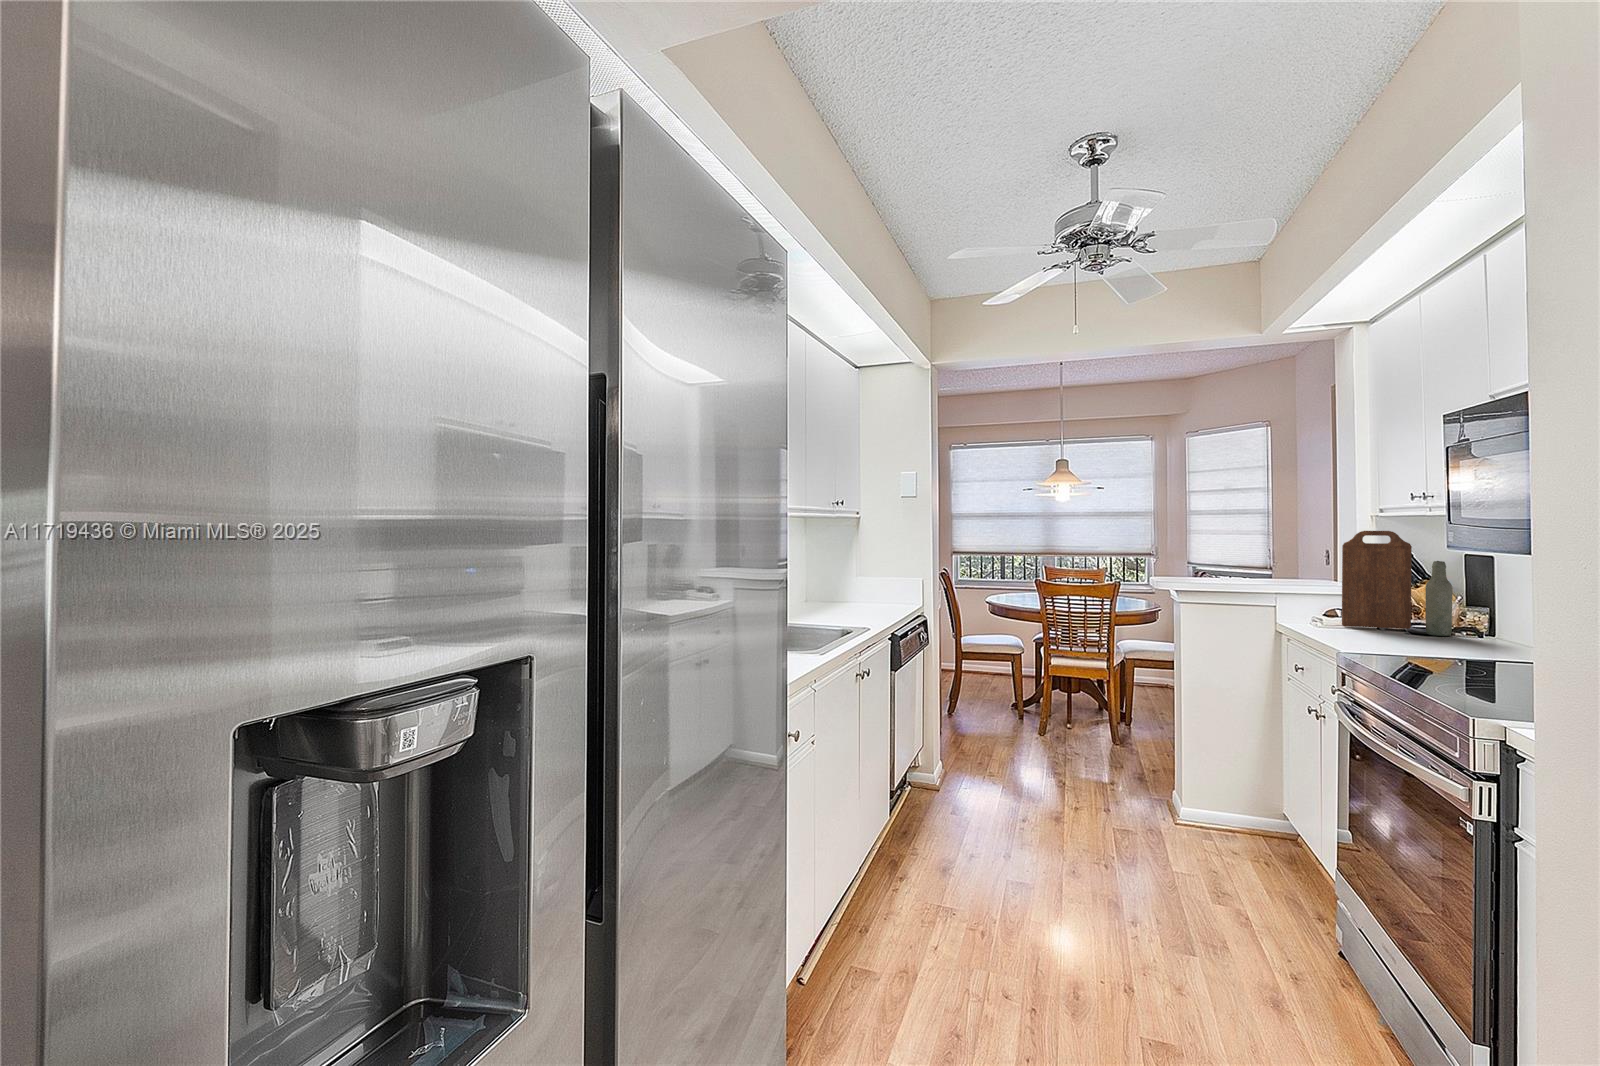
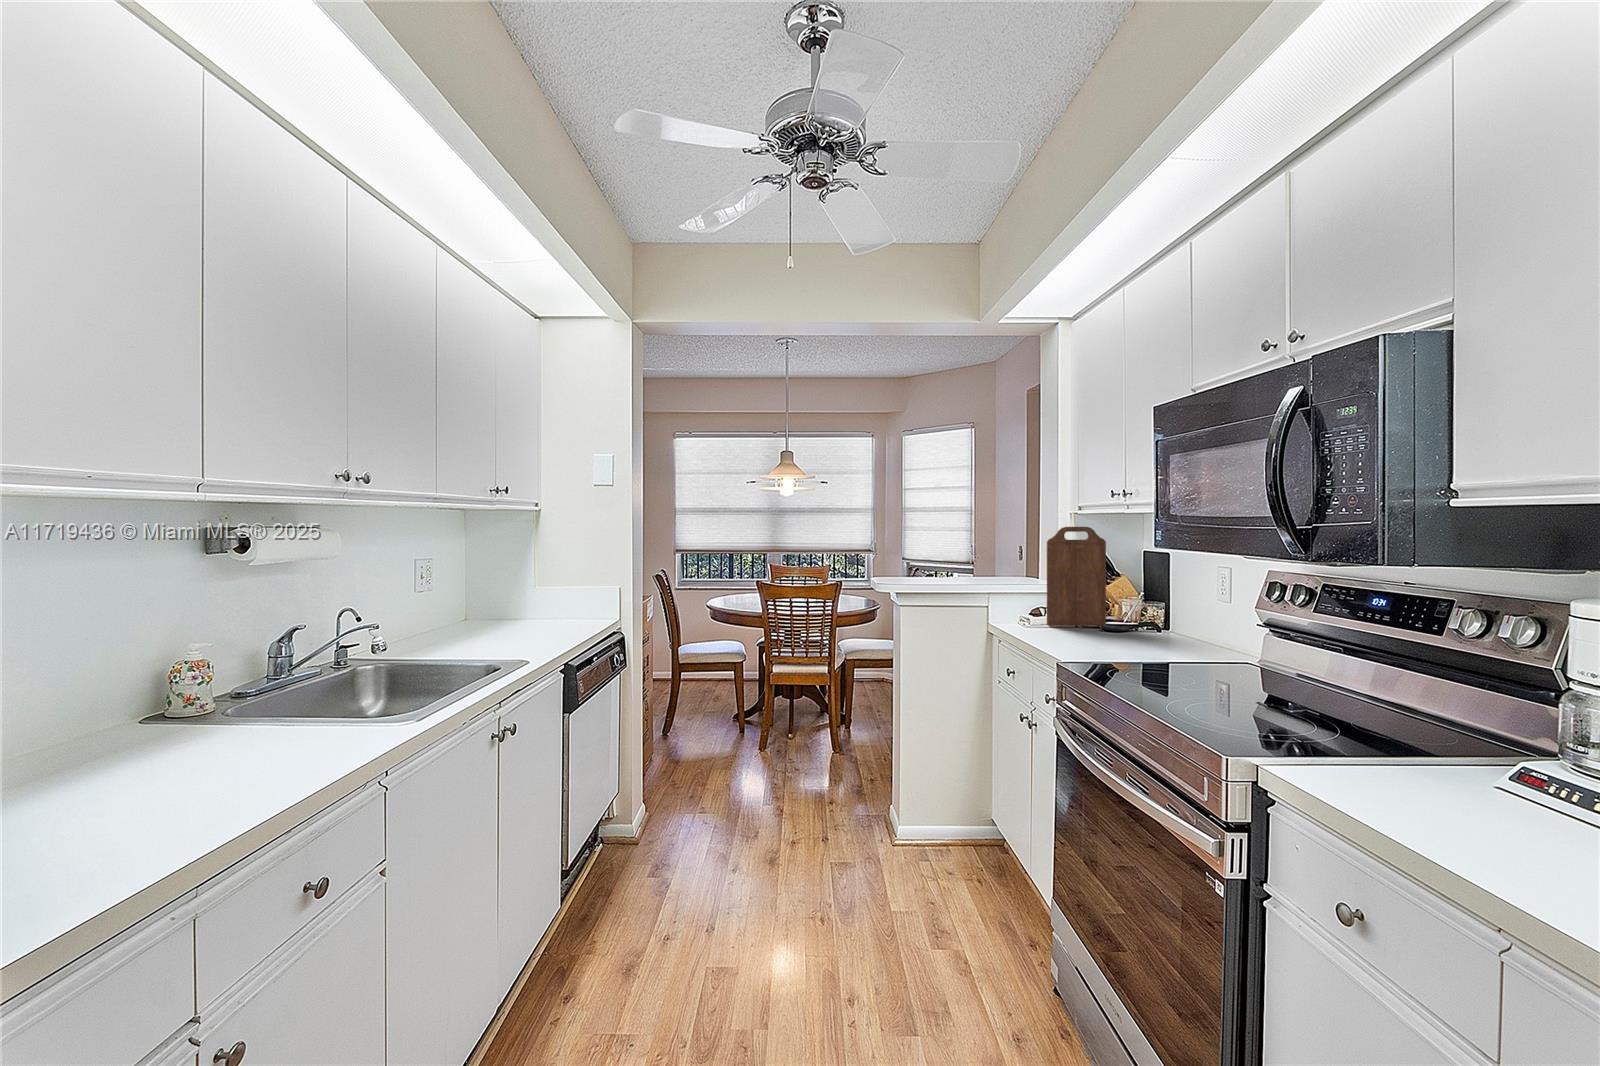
bottle: present [1425,561,1453,636] -> none [1120,557,1143,633]

